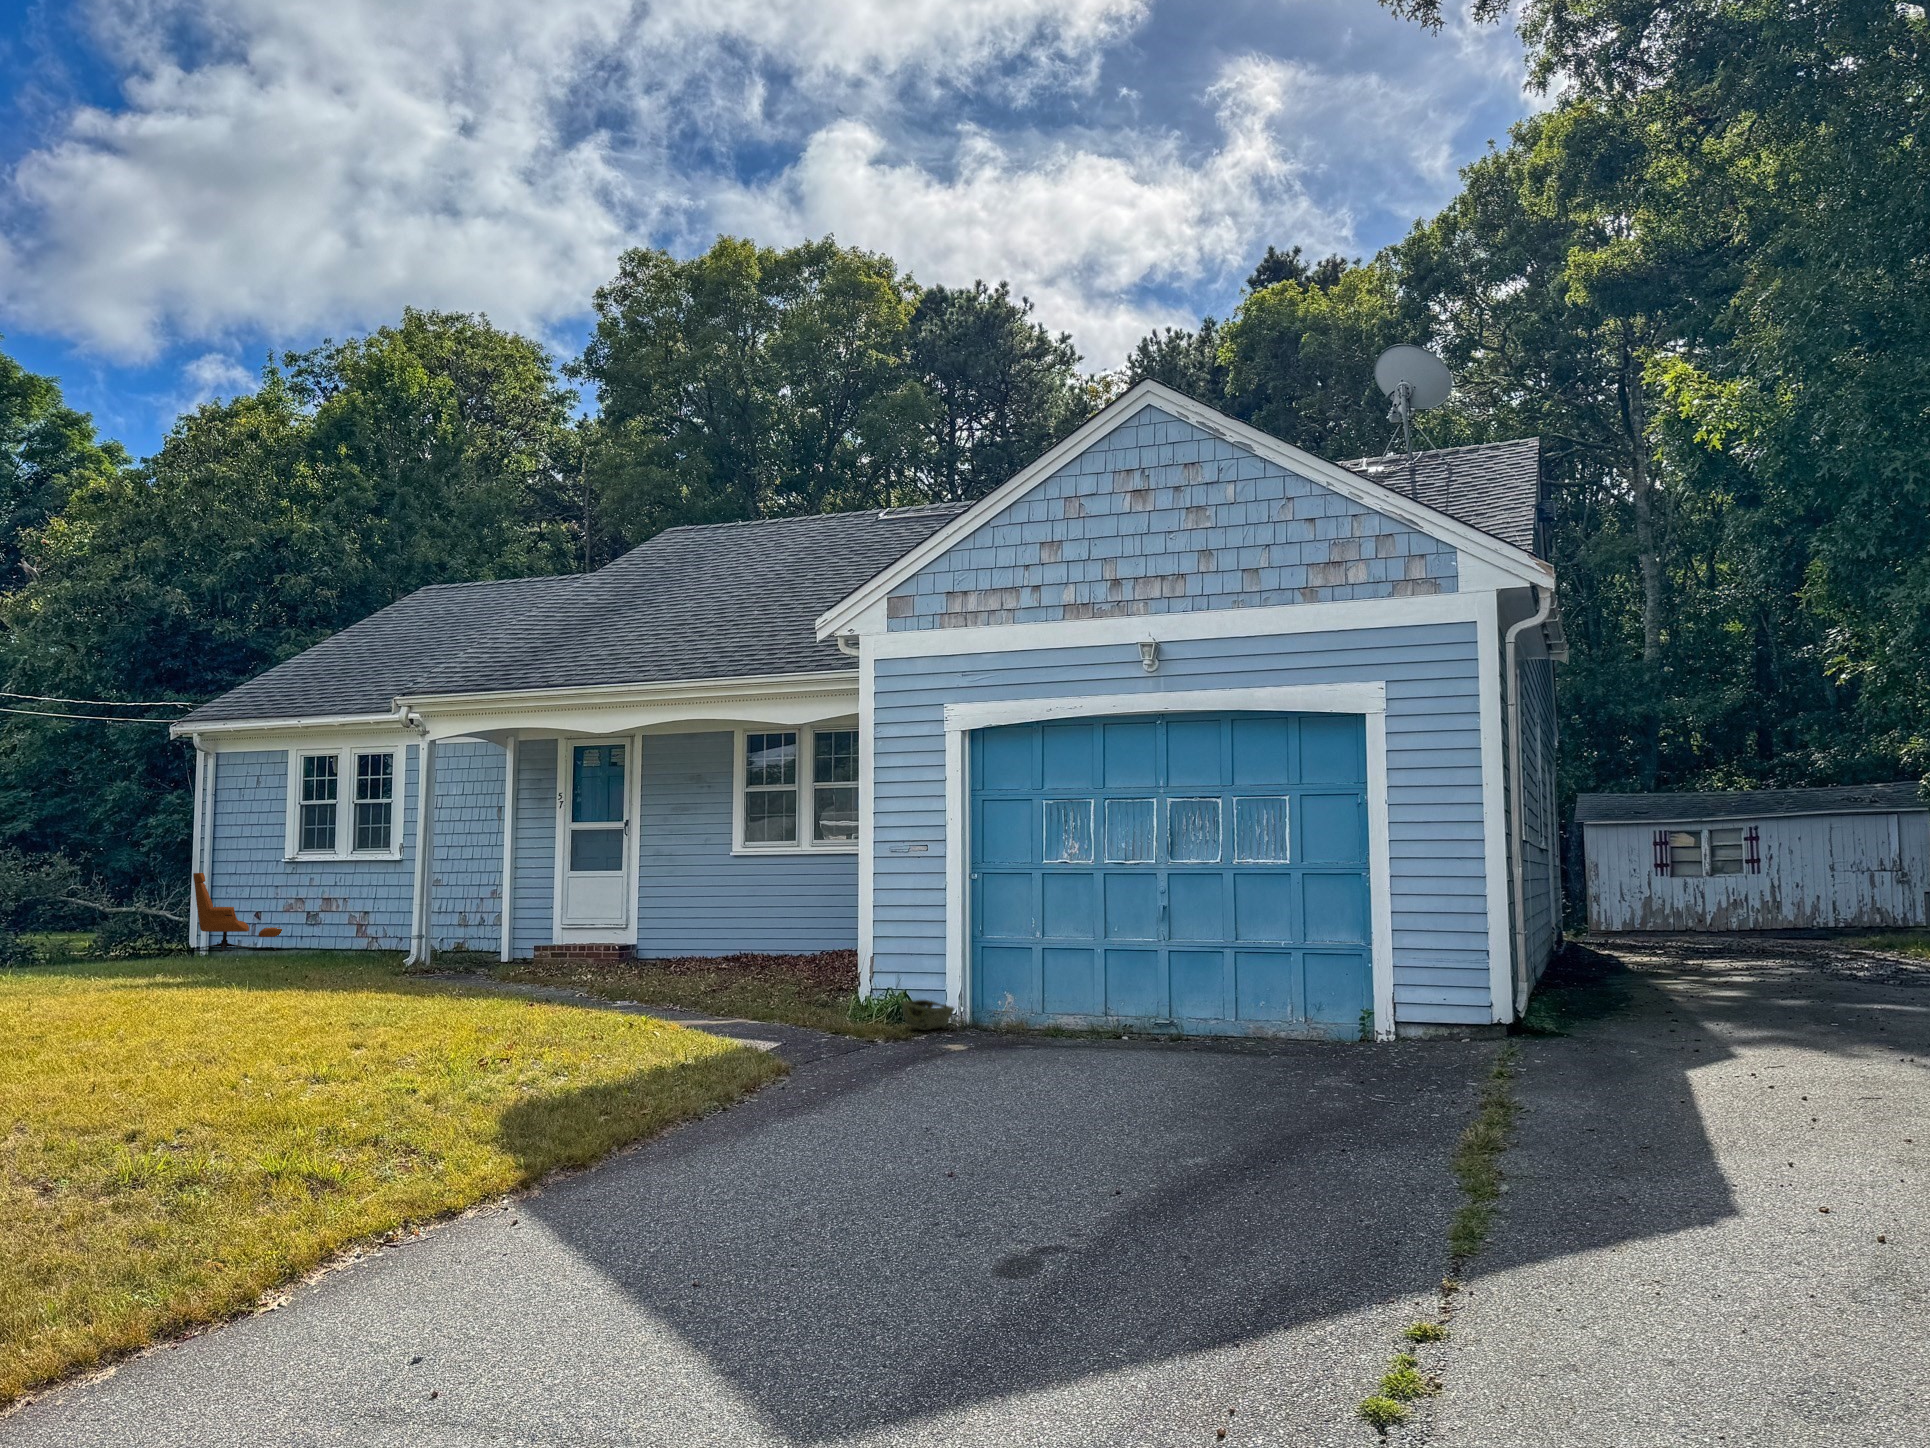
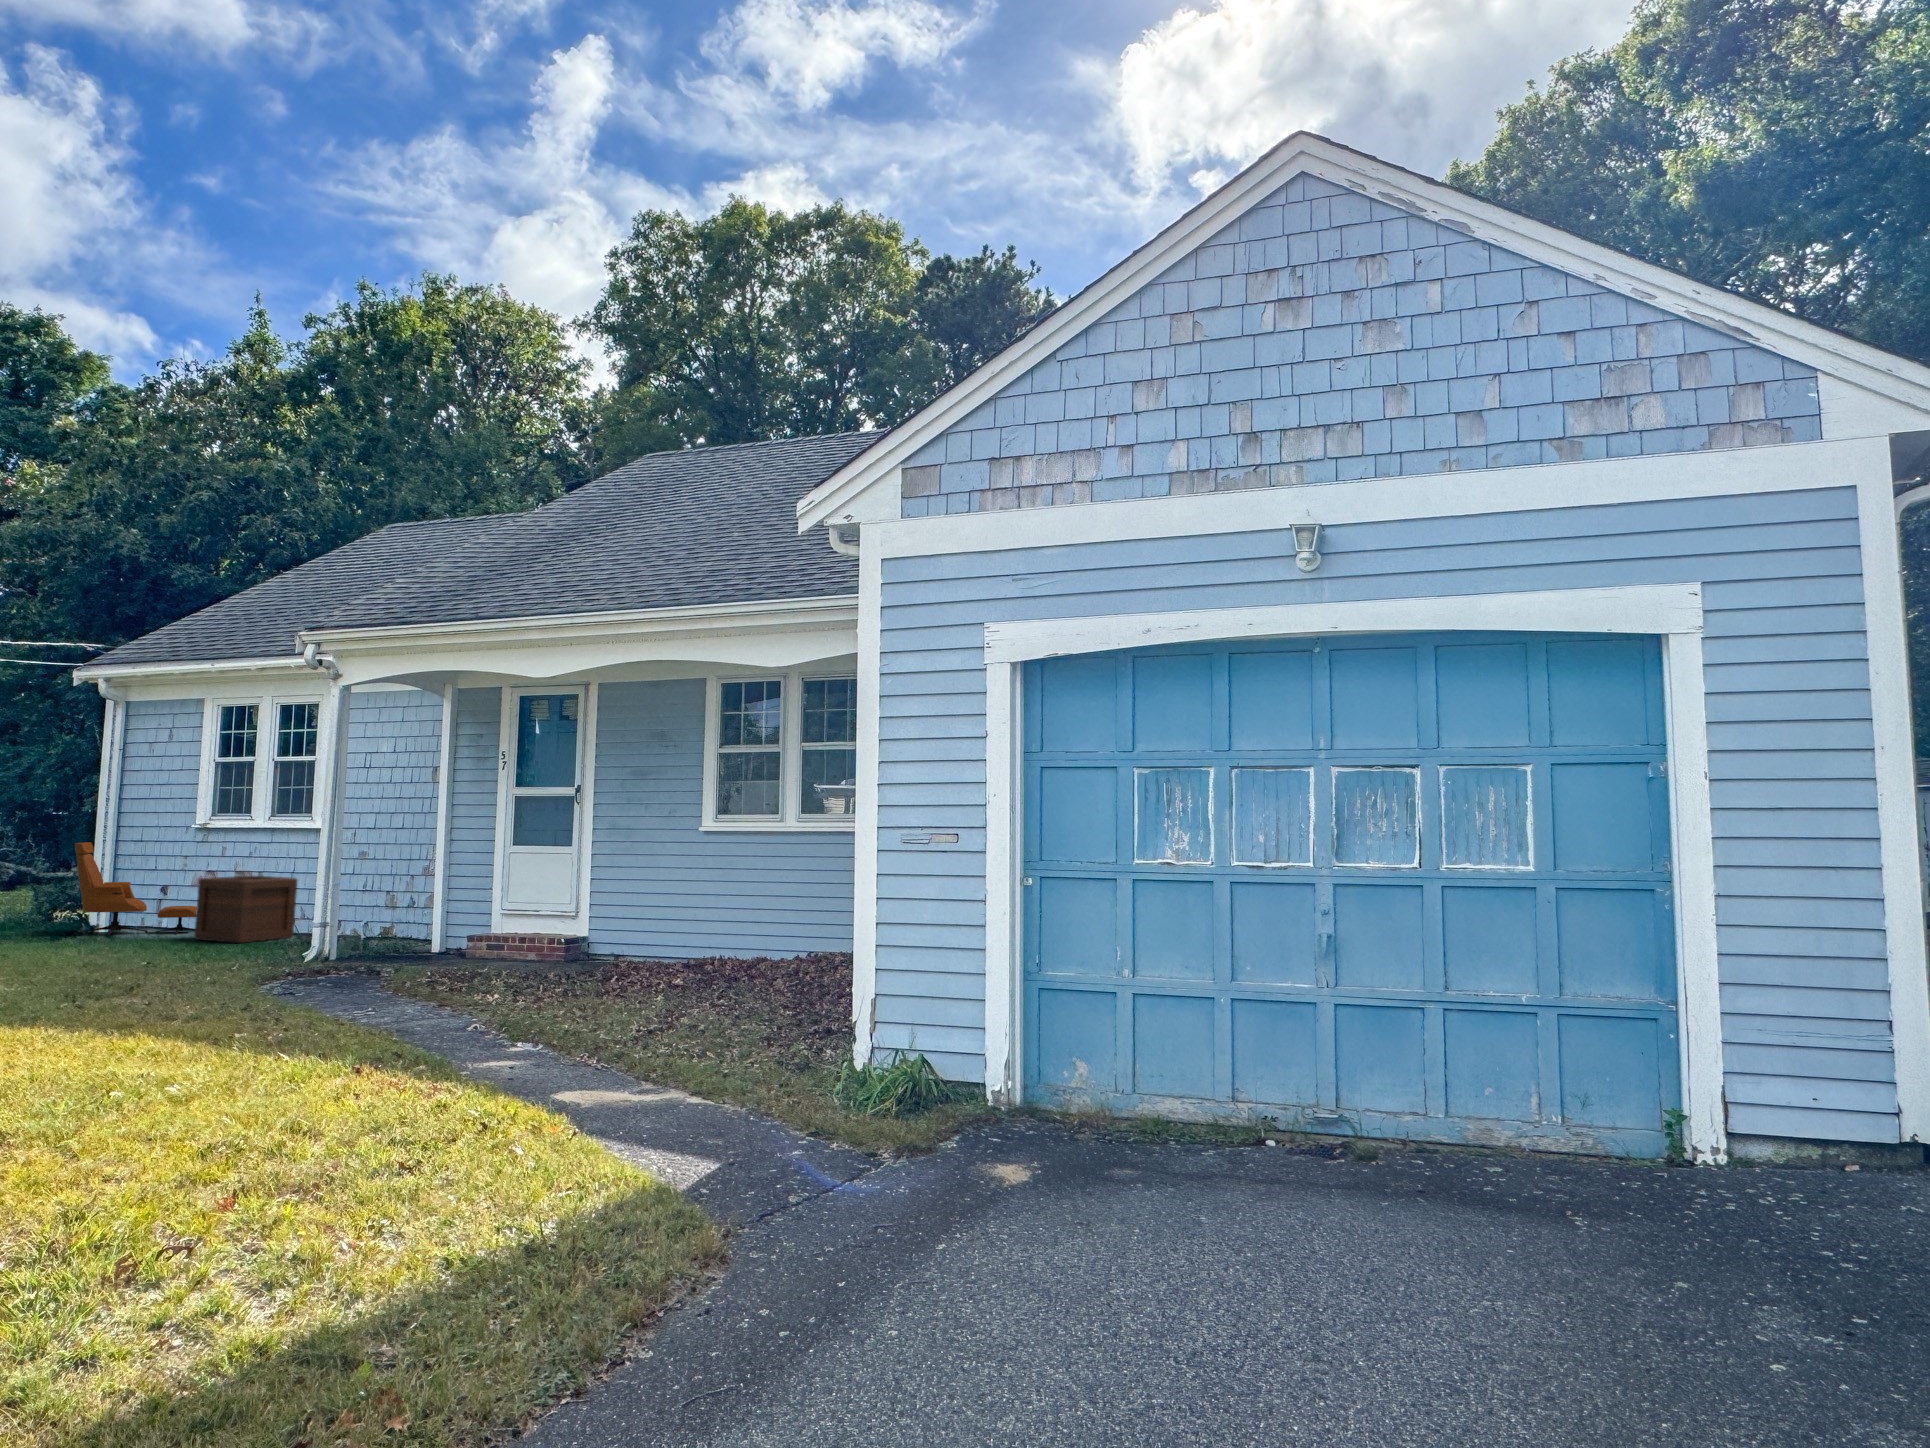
wooden crate: none [296,901,378,956] -> present [194,876,297,943]
woven basket: present [902,1000,954,1030] -> none [923,1065,1003,1121]

